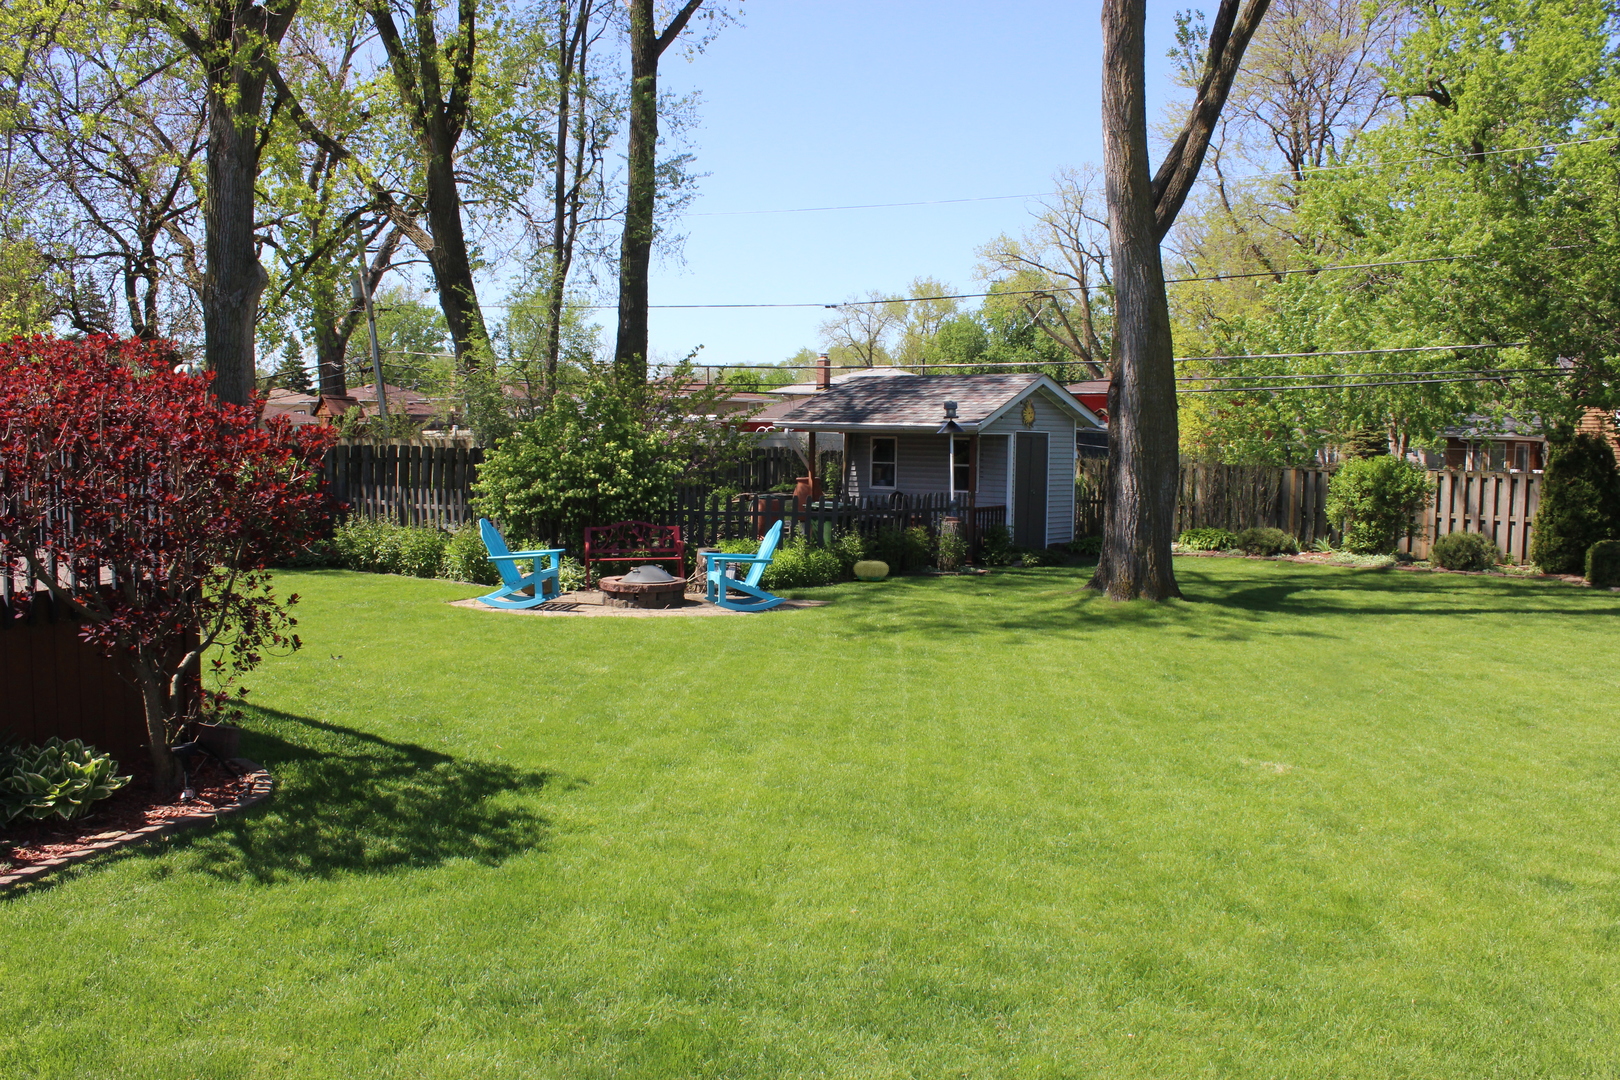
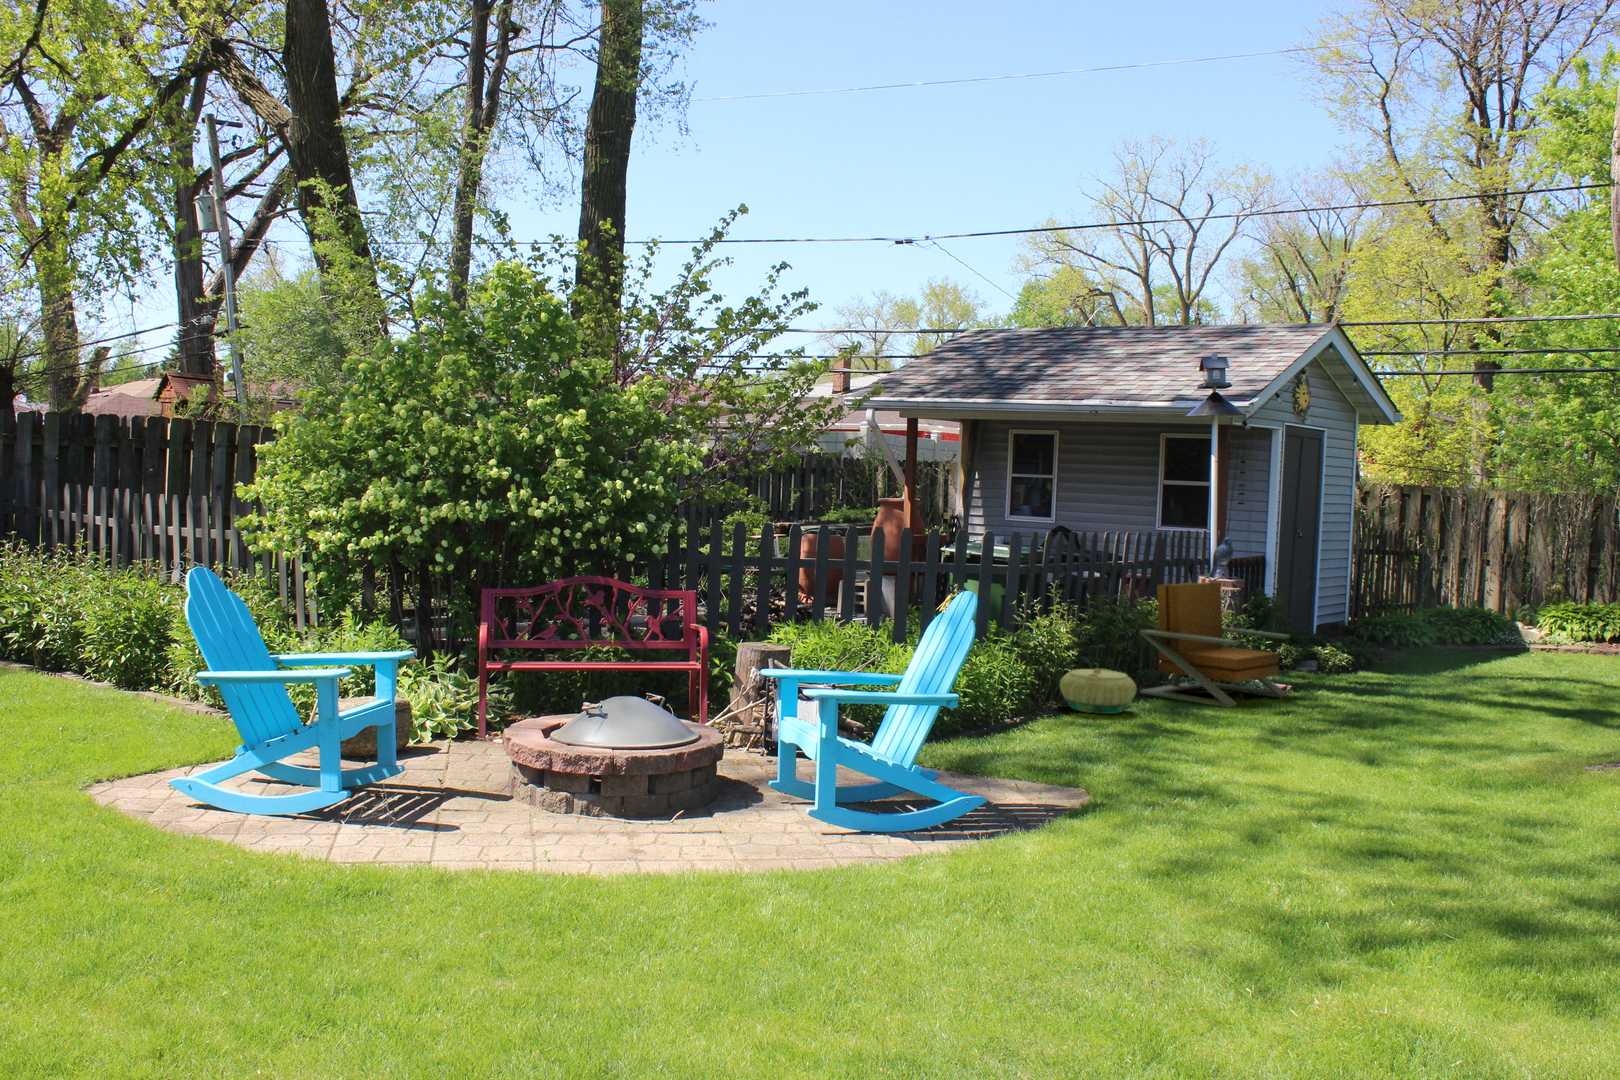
lounge chair: none [901,519,976,578] -> present [1140,583,1290,707]

